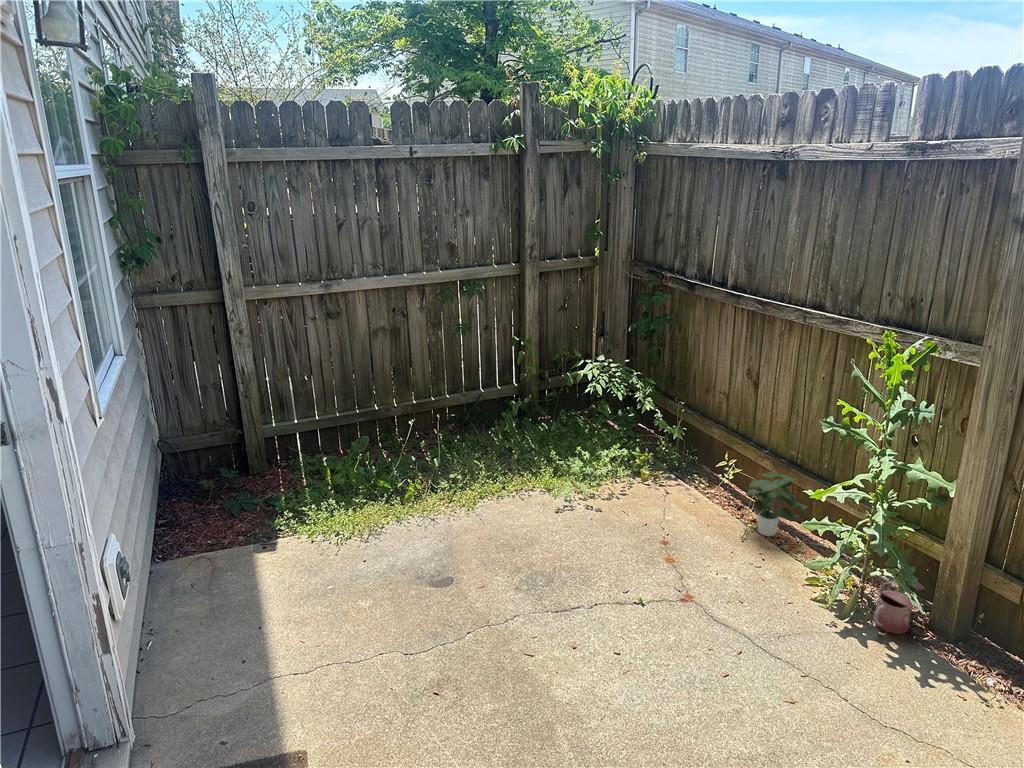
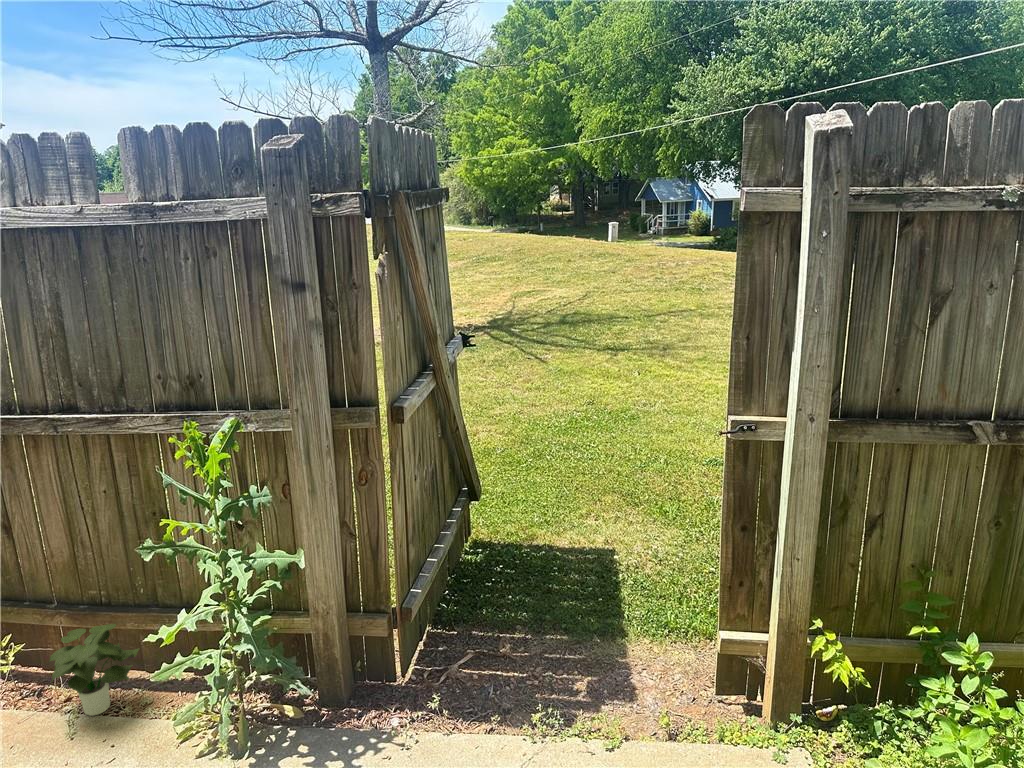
watering can: present [873,581,924,634] -> none [265,667,306,739]

